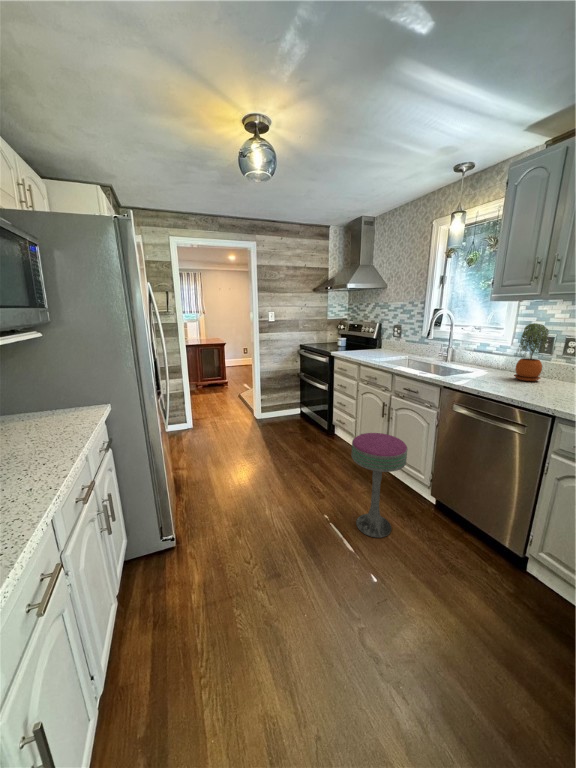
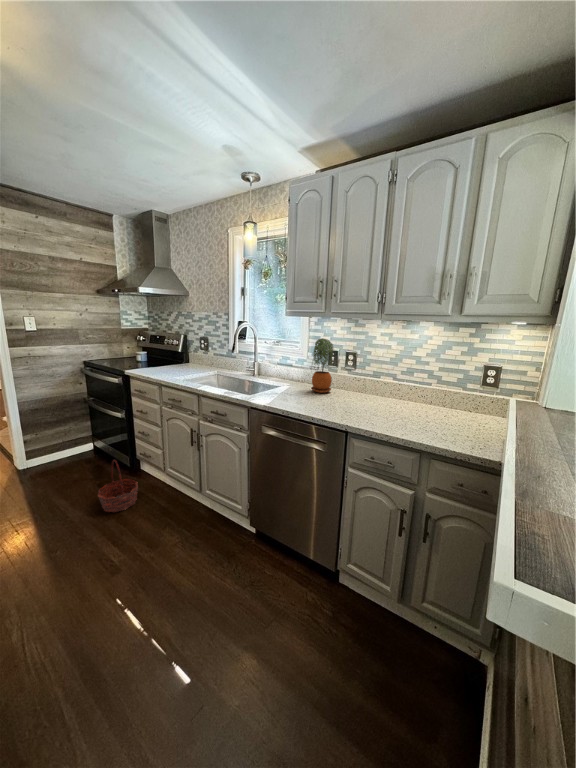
basket: none [308,419,335,459] -> present [98,460,138,512]
bar stool: present [352,433,407,538] -> none [143,475,217,615]

